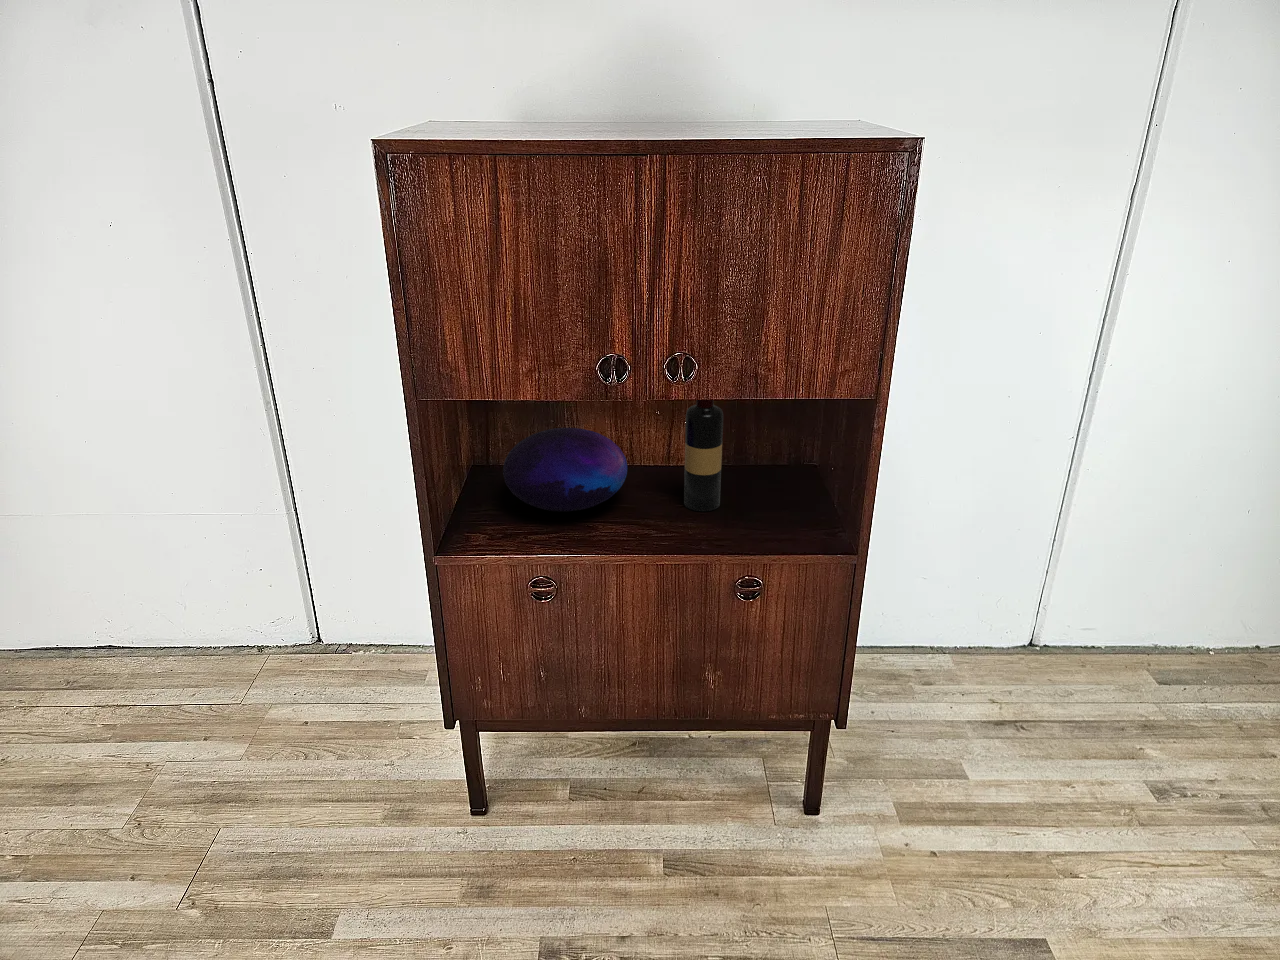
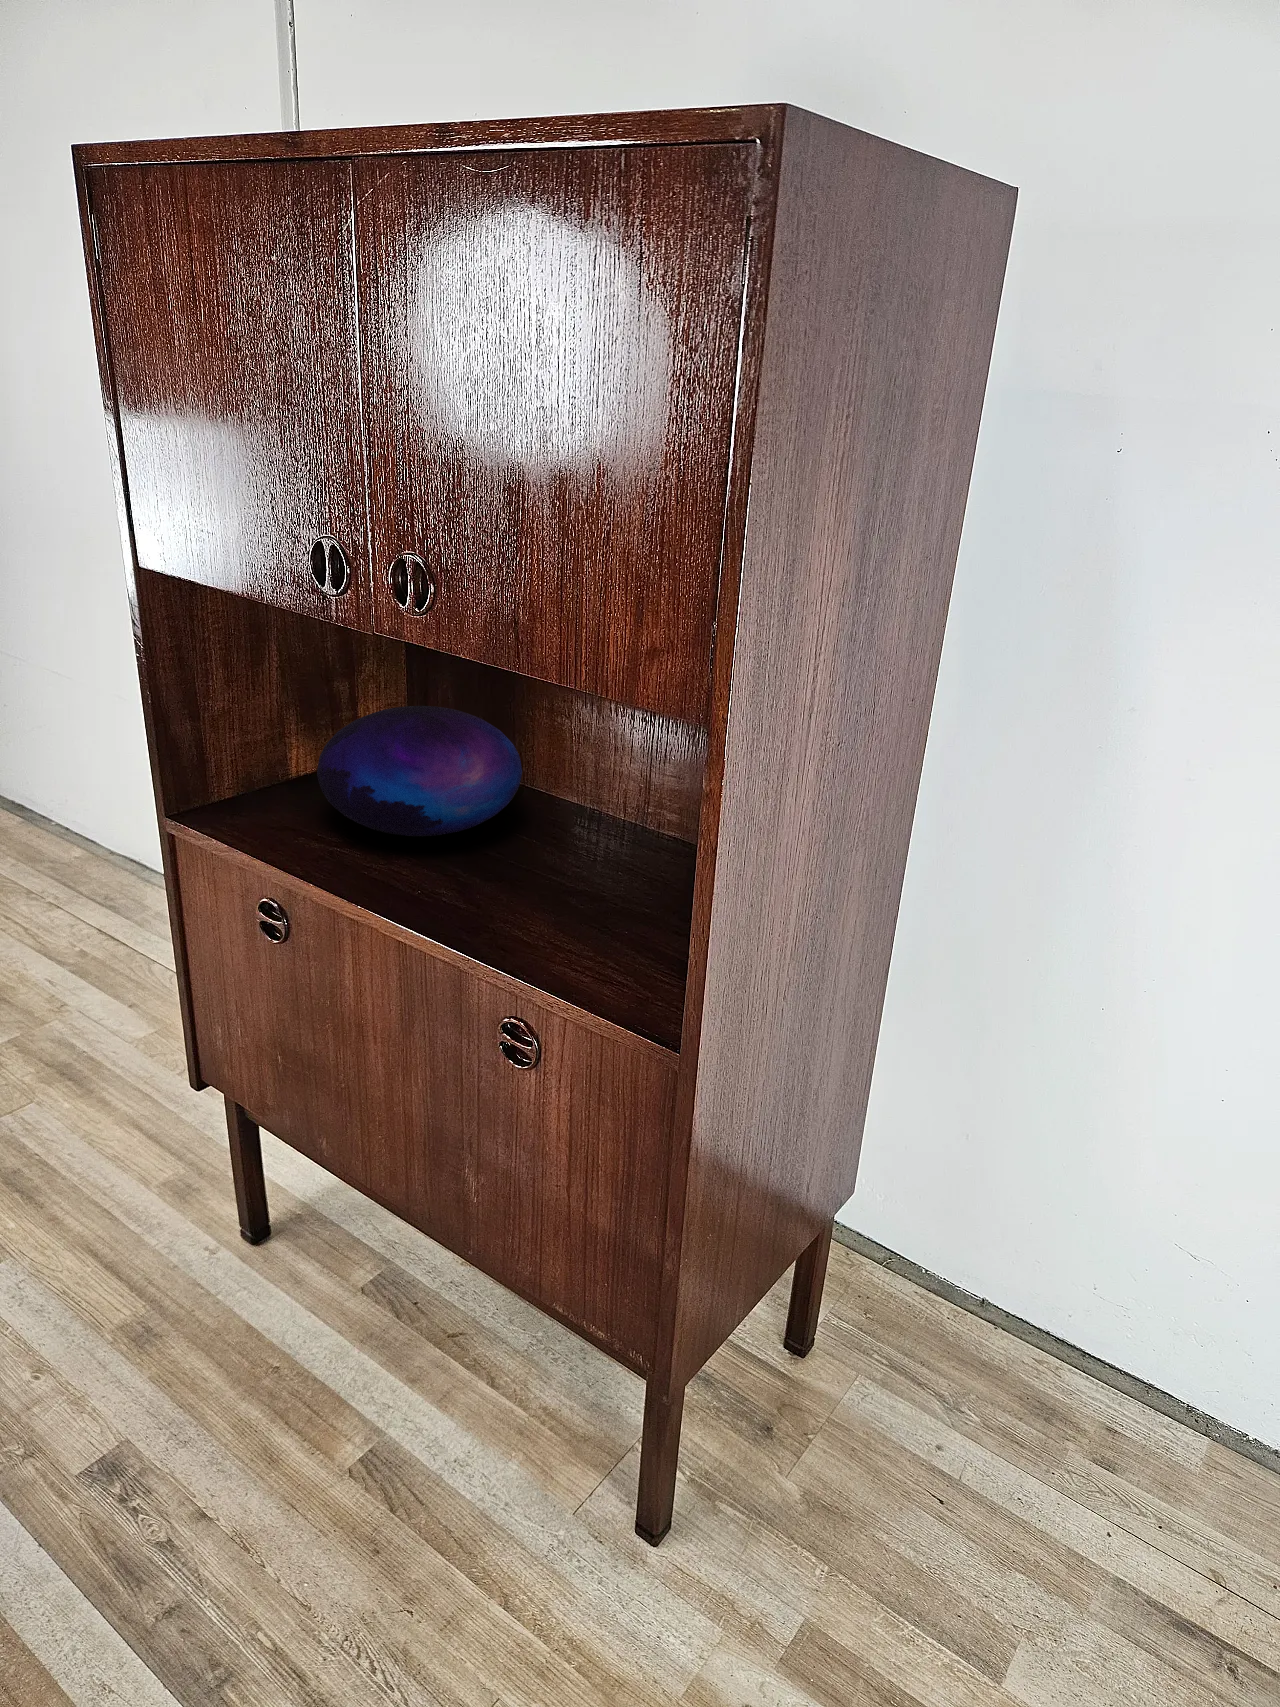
wine bottle: present [684,398,723,511] -> none [554,630,626,908]

